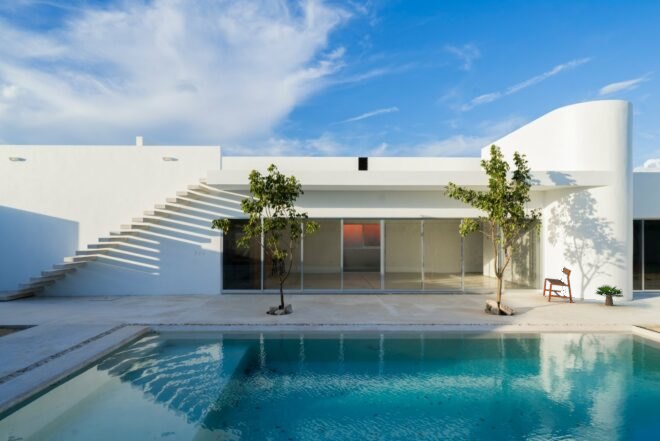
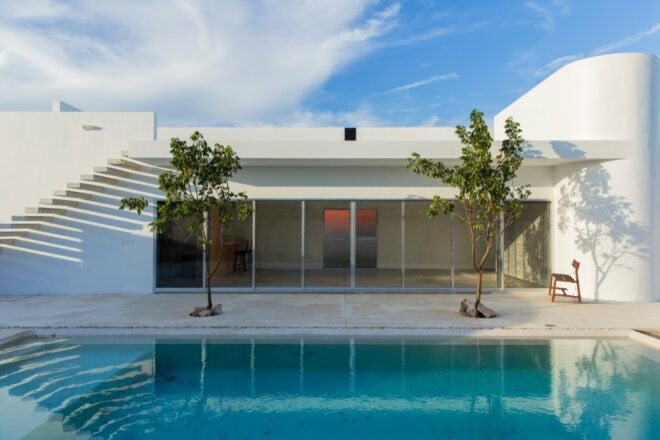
potted plant: present [596,285,623,306] -> none [608,280,647,307]

